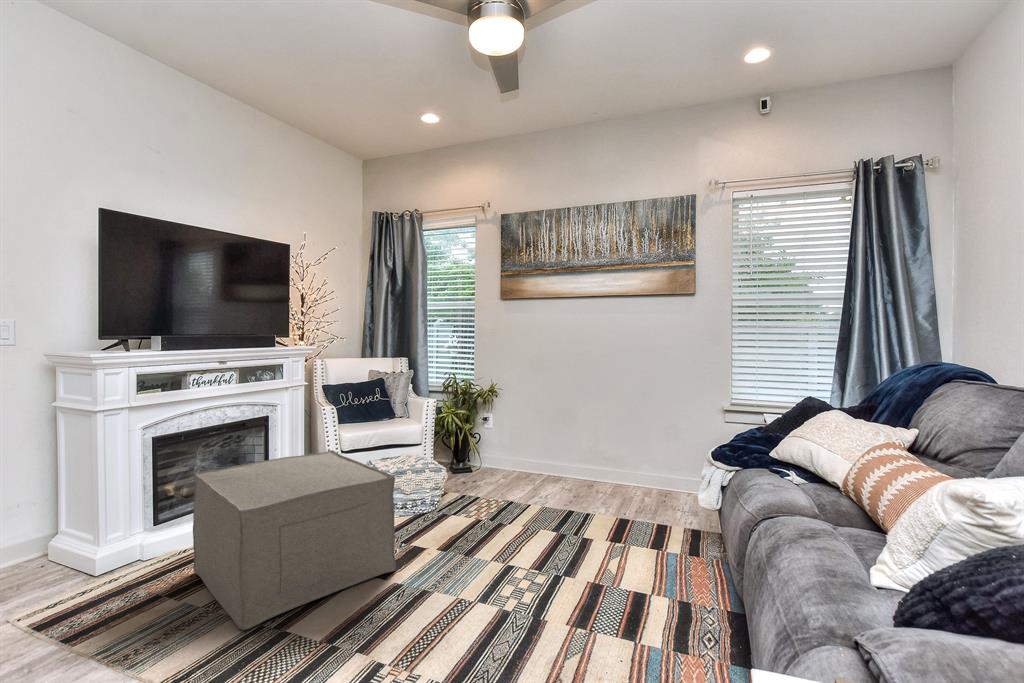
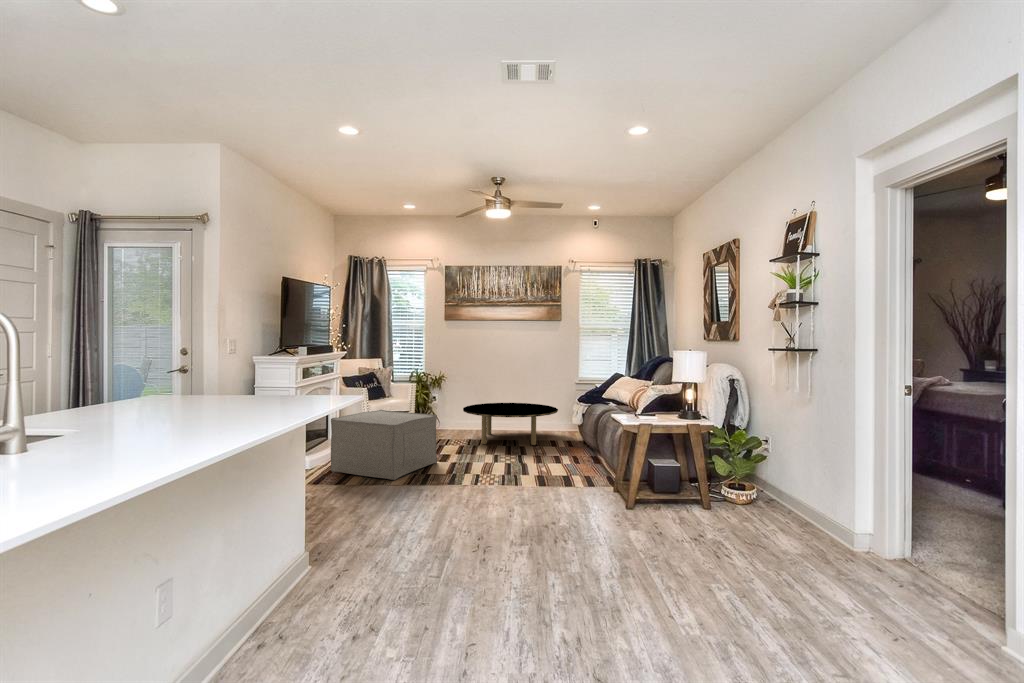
coffee table: none [502,435,678,533] -> present [463,403,558,445]

